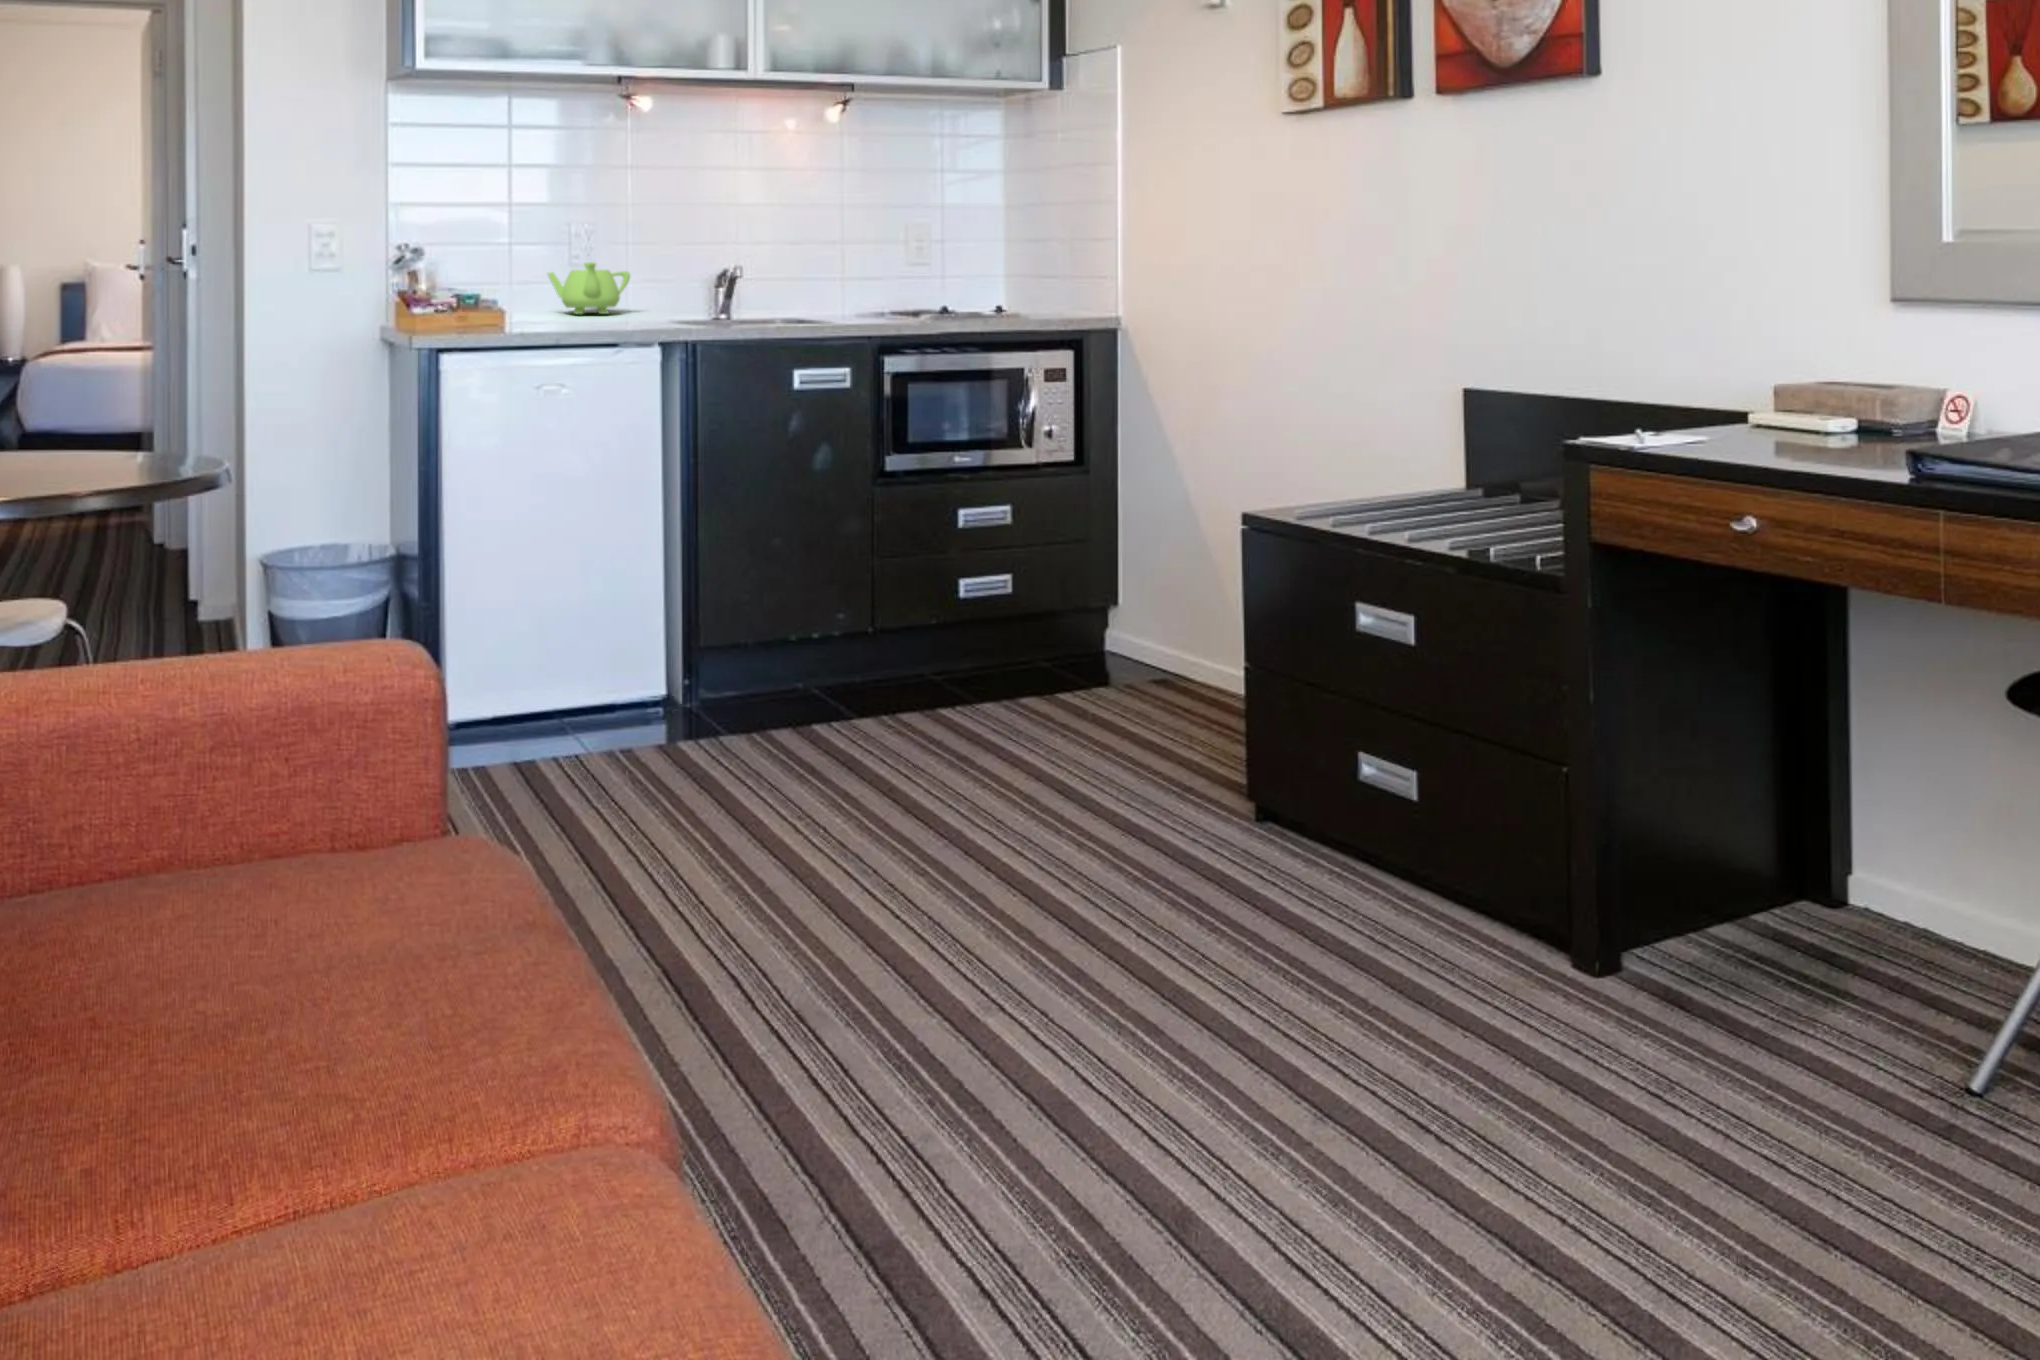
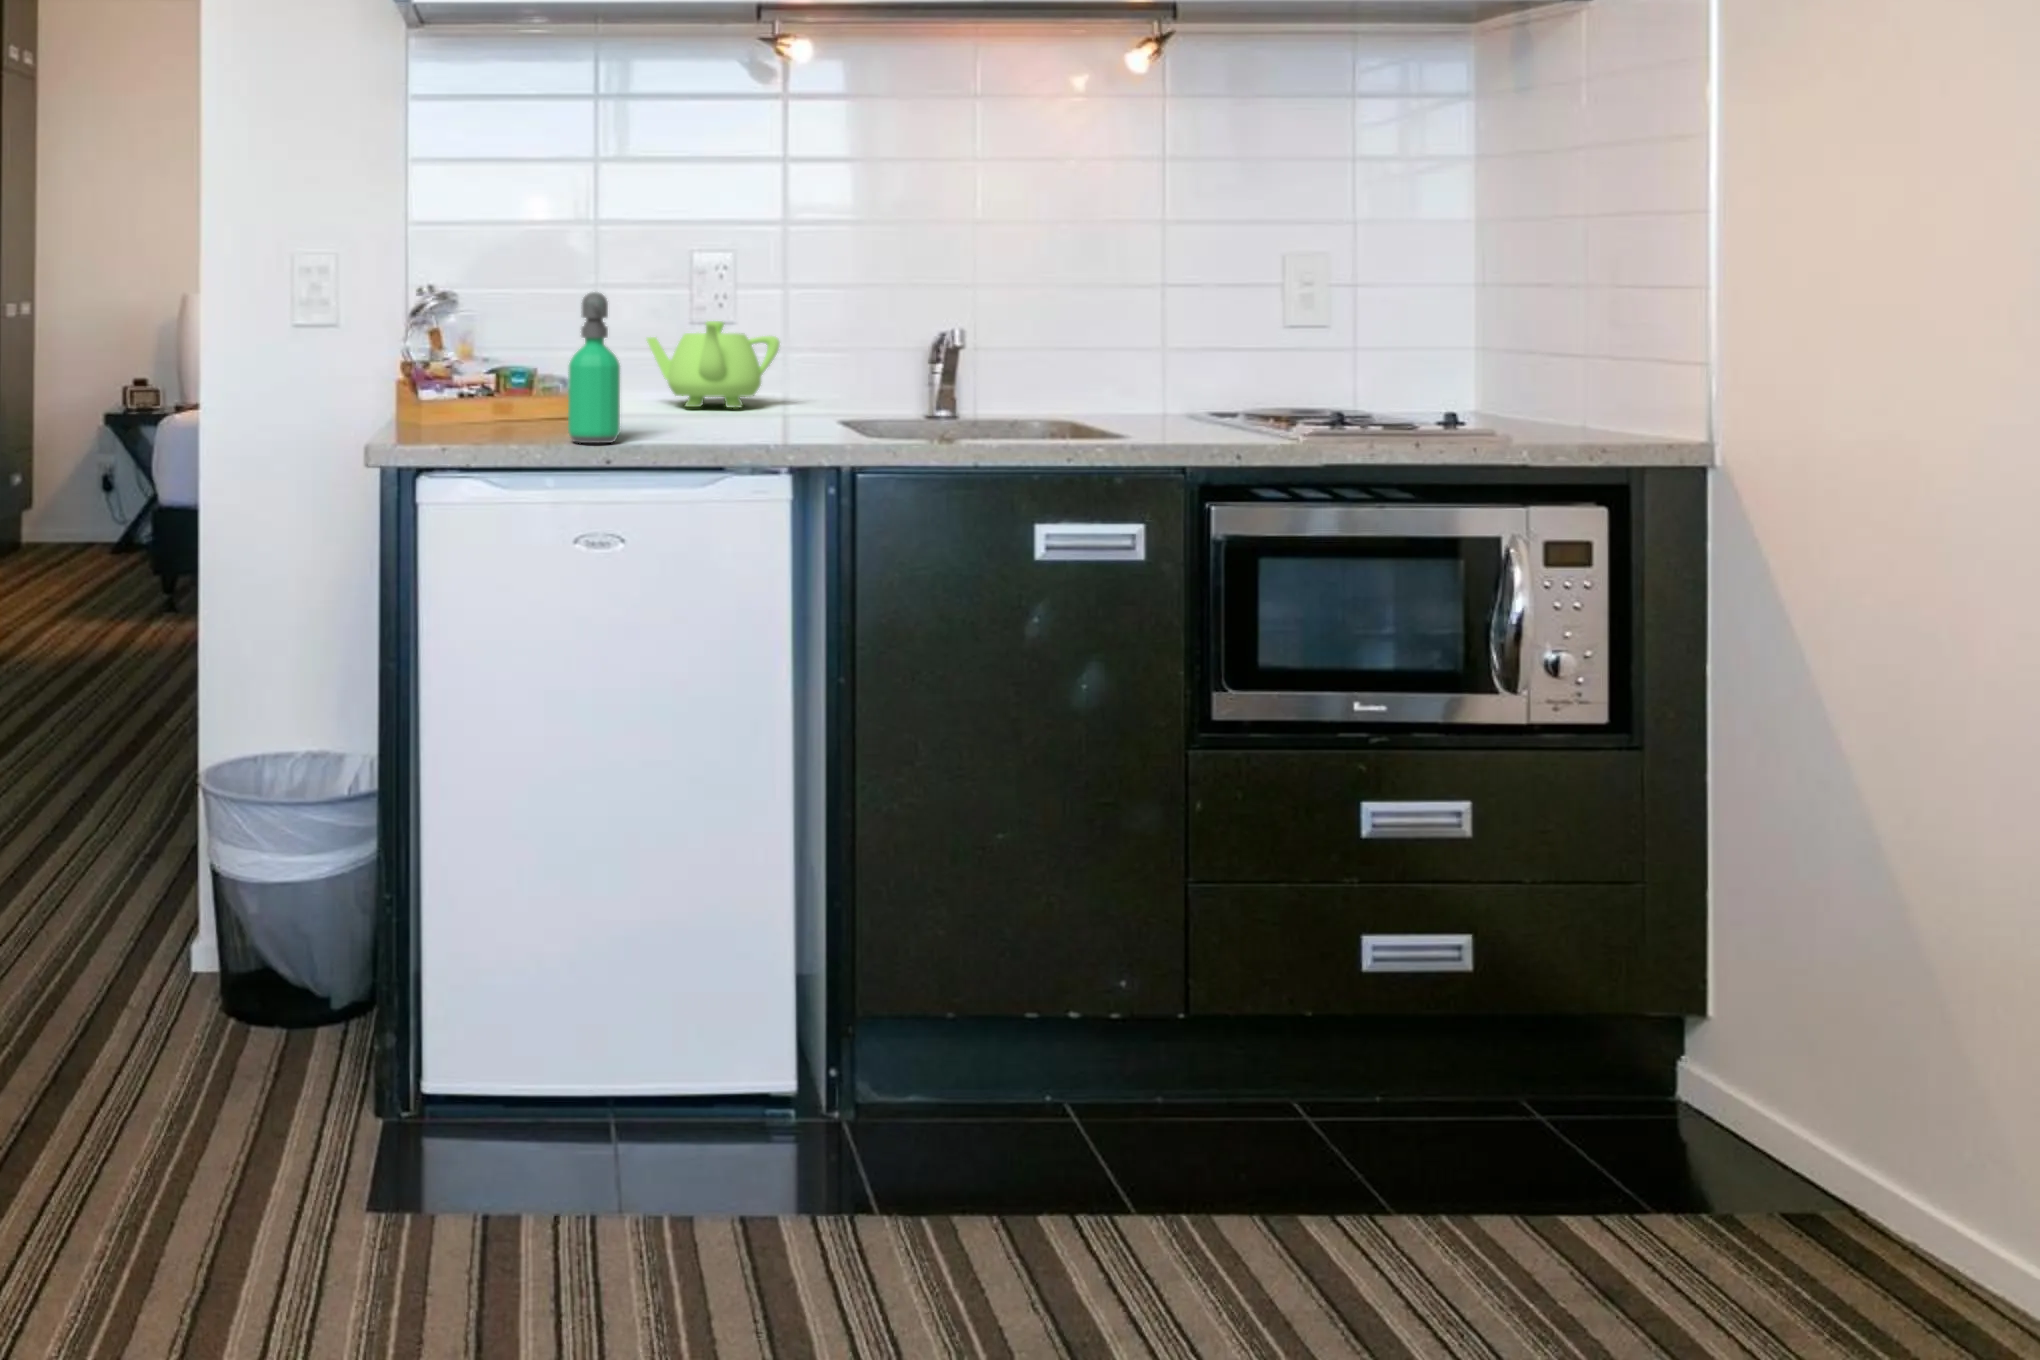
soap dispenser: none [520,244,552,333] -> present [568,292,620,443]

